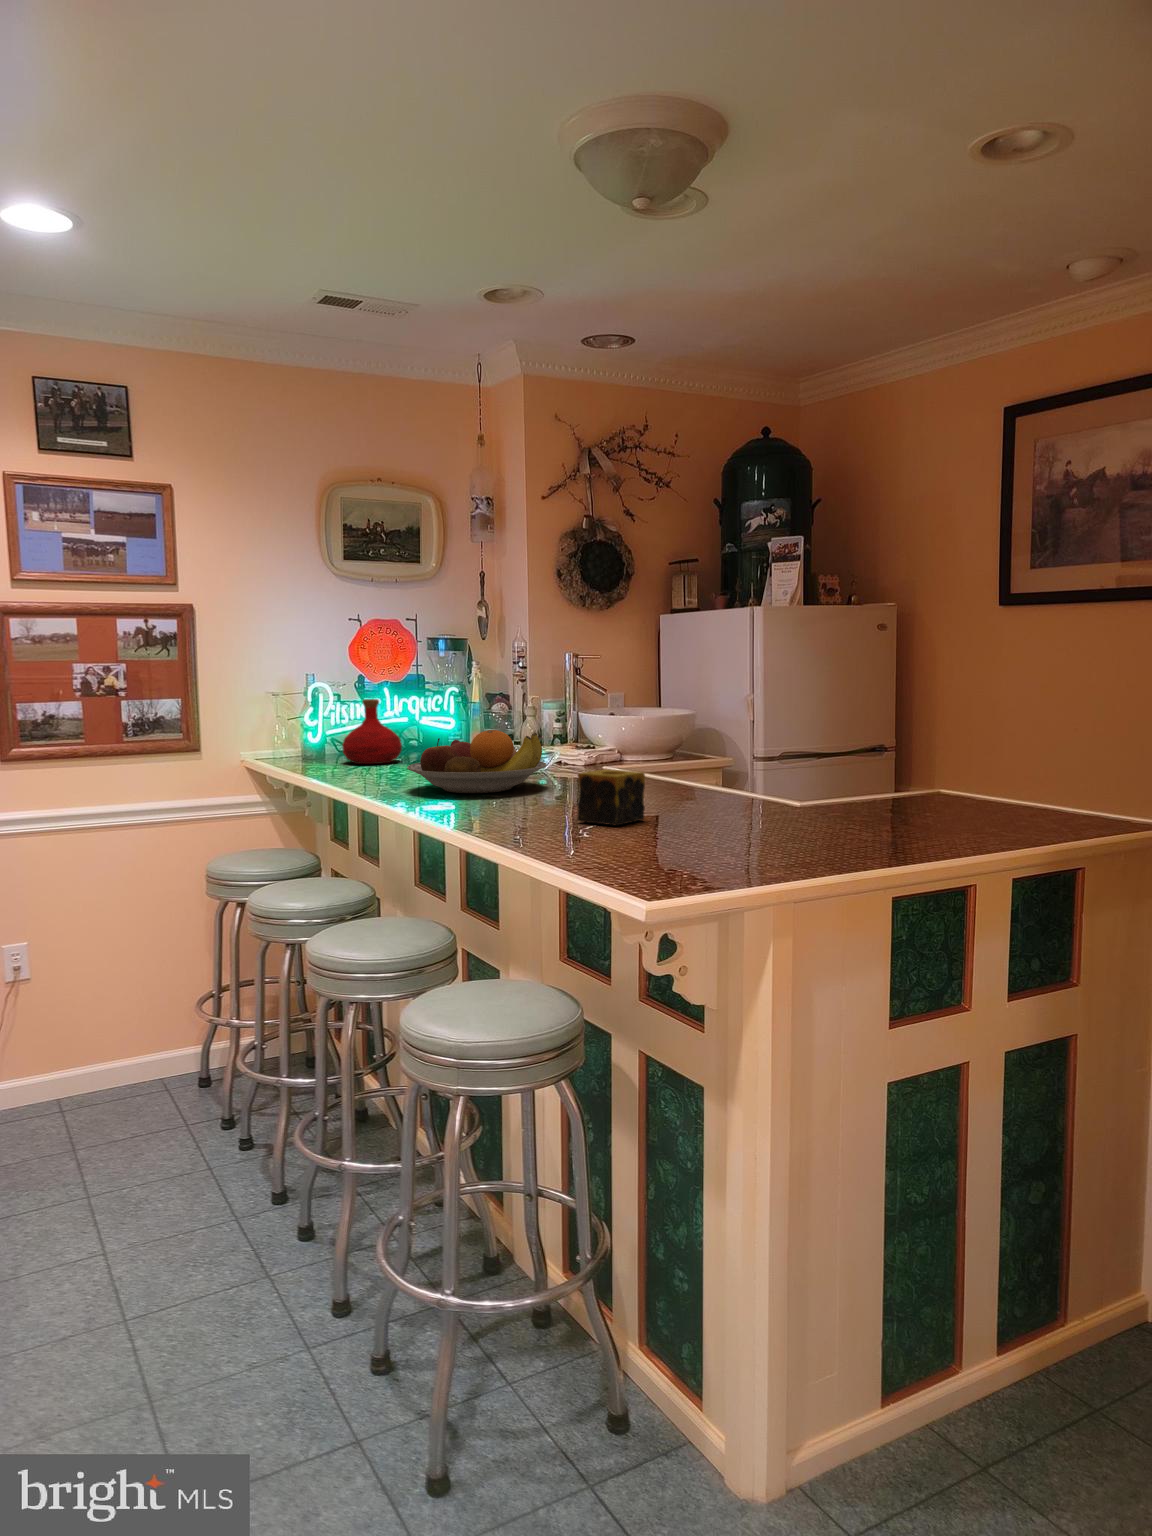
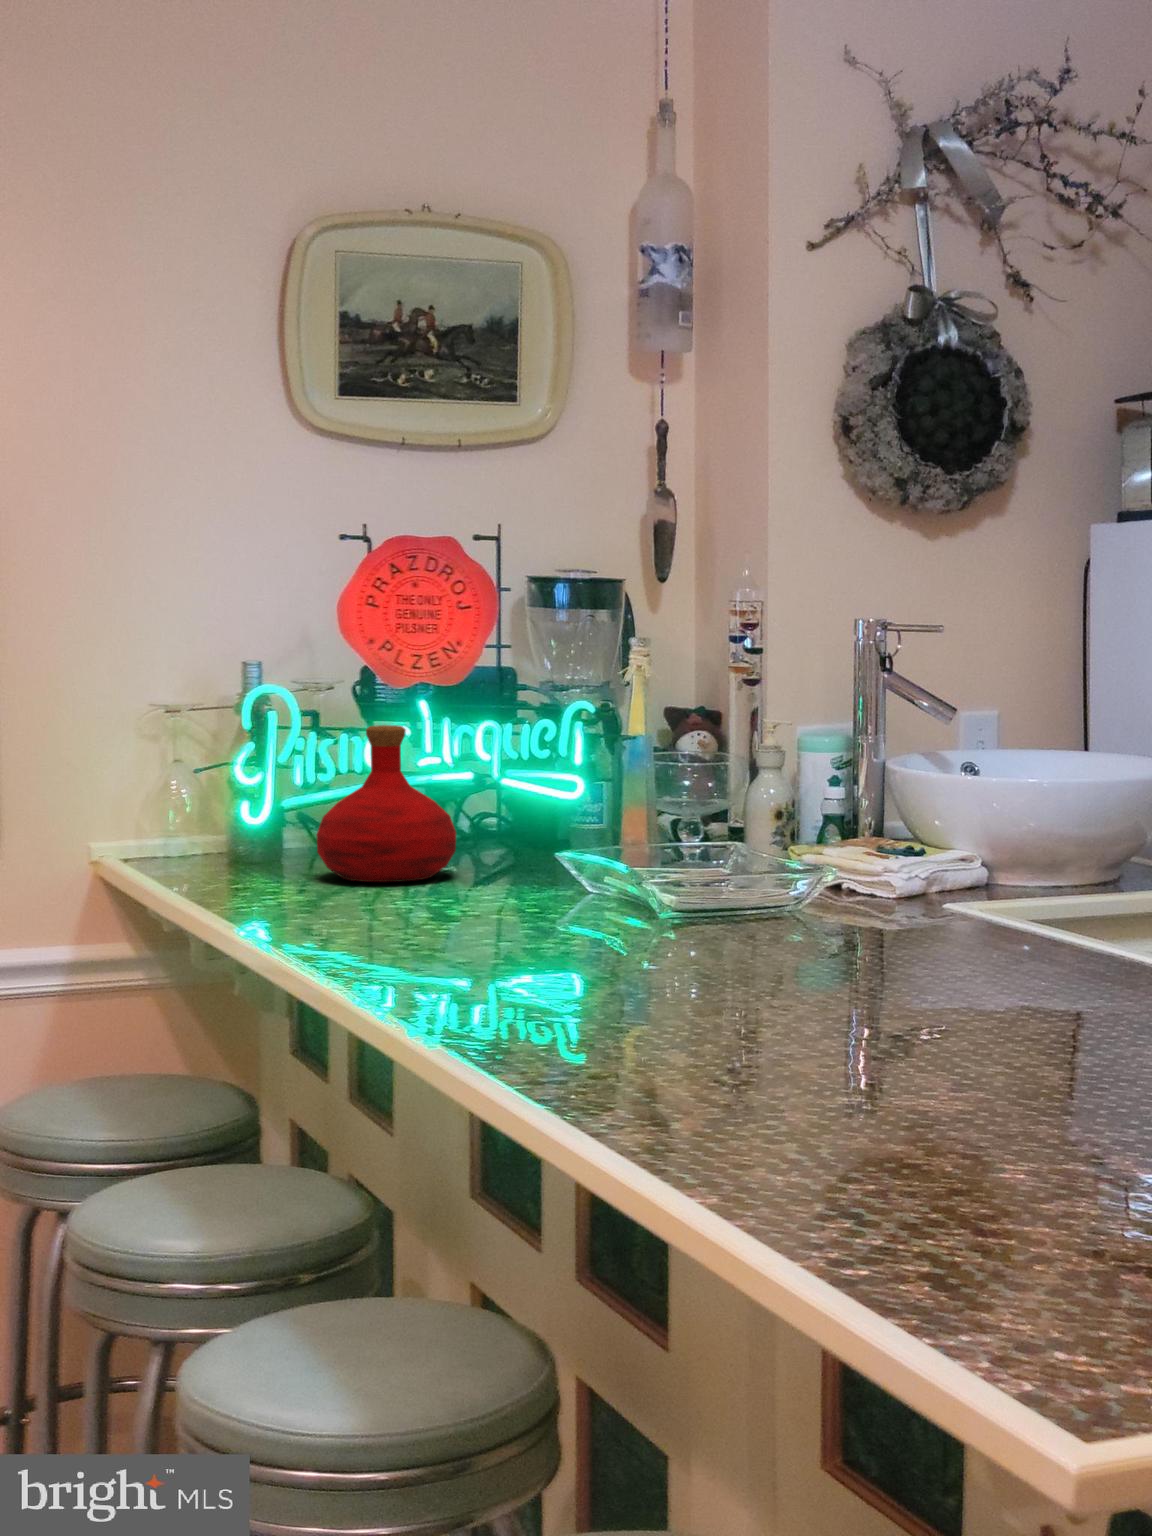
fruit bowl: present [407,730,547,793] -> none [449,827,801,987]
candle: present [577,769,645,825] -> none [877,960,1067,1125]

